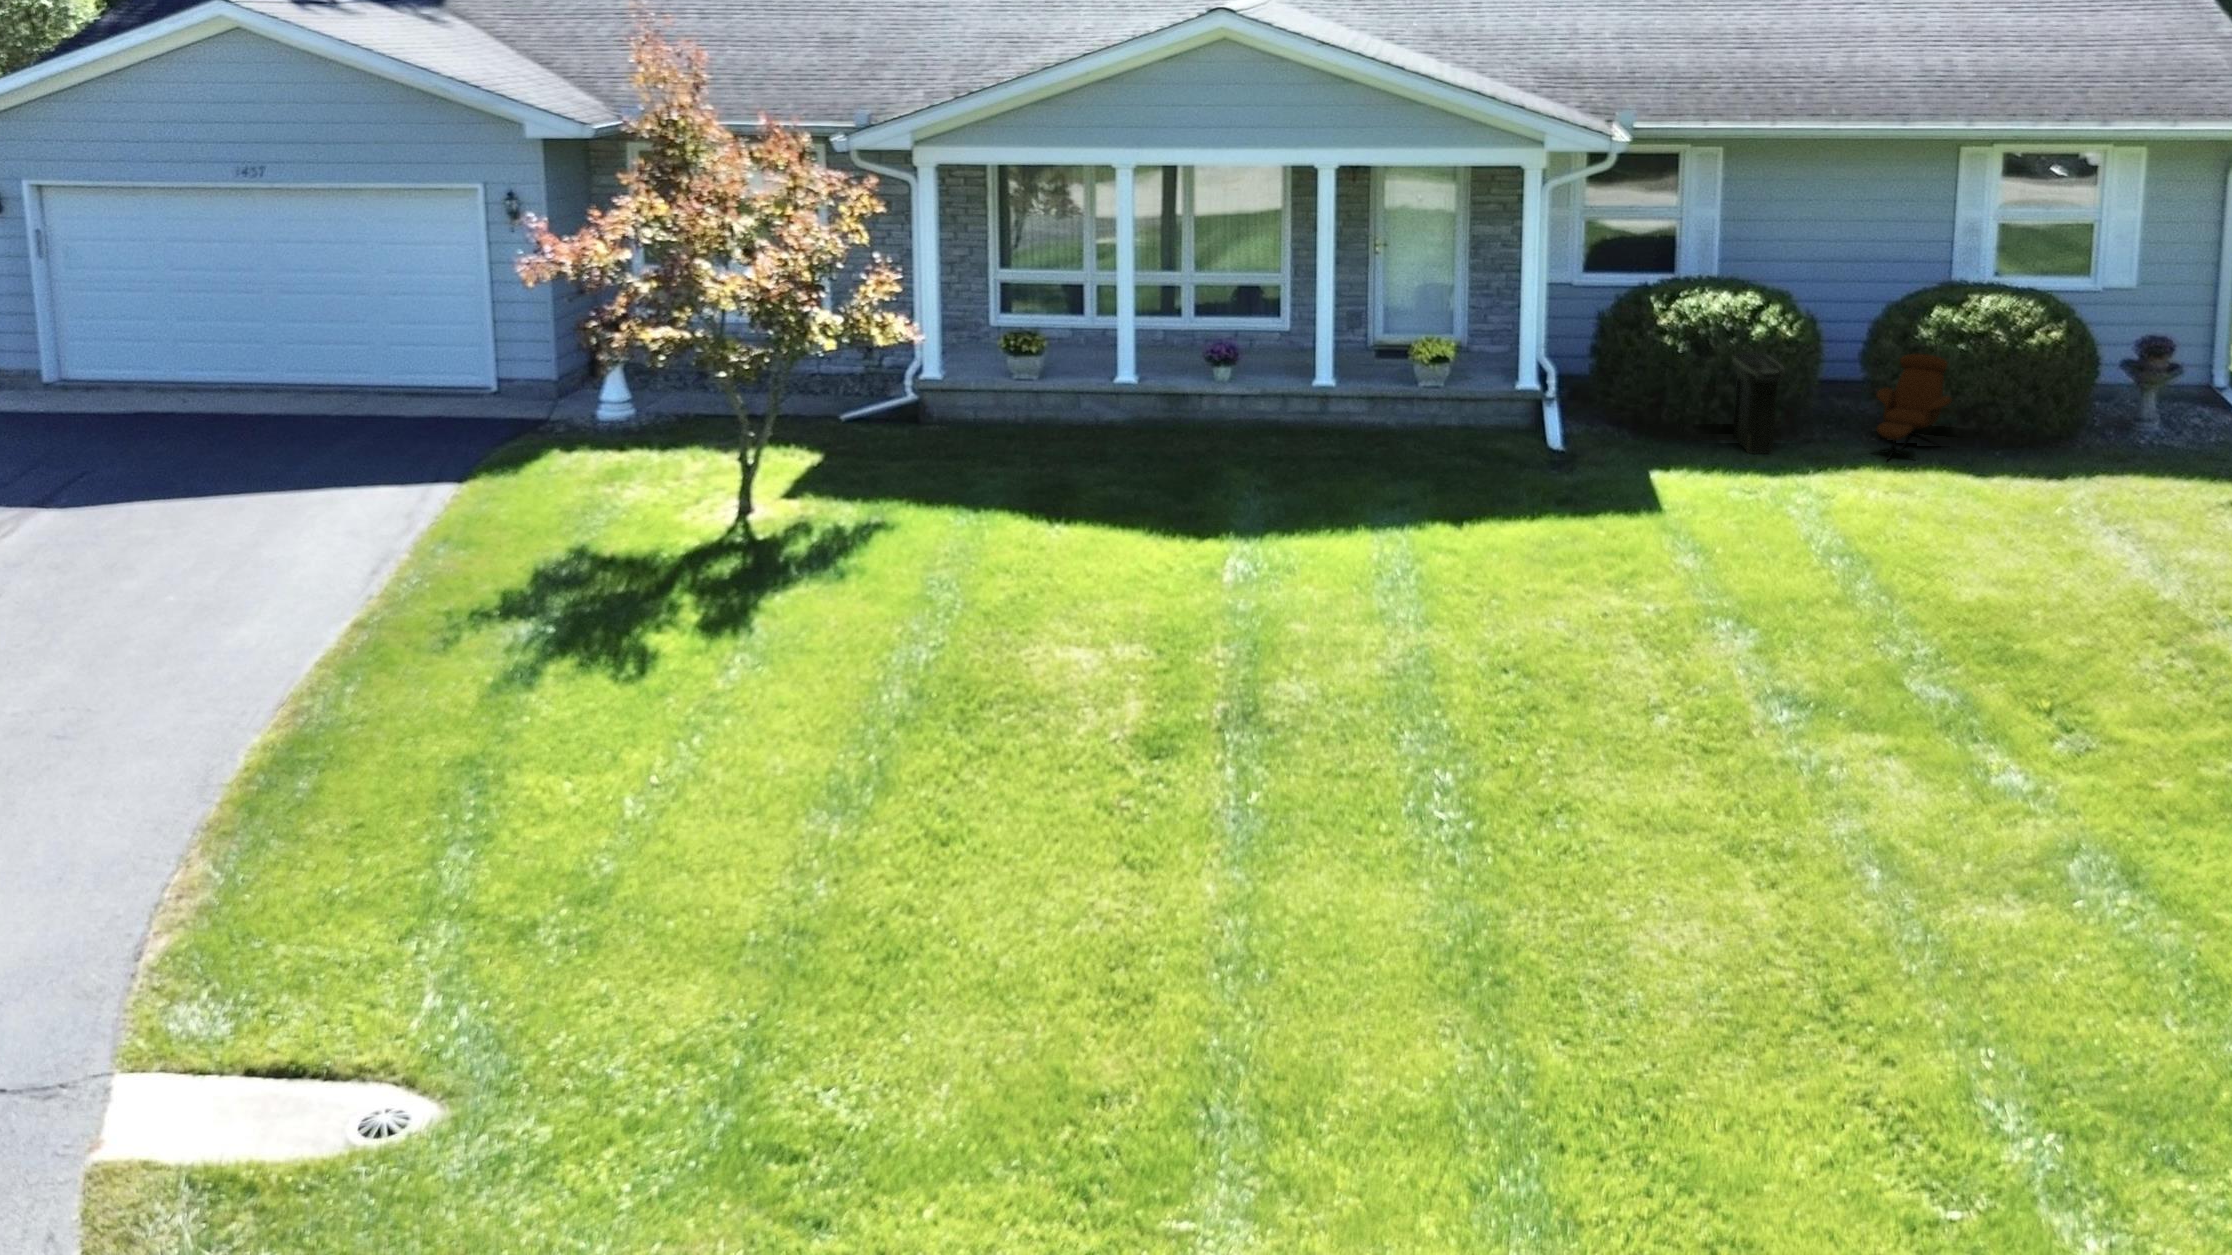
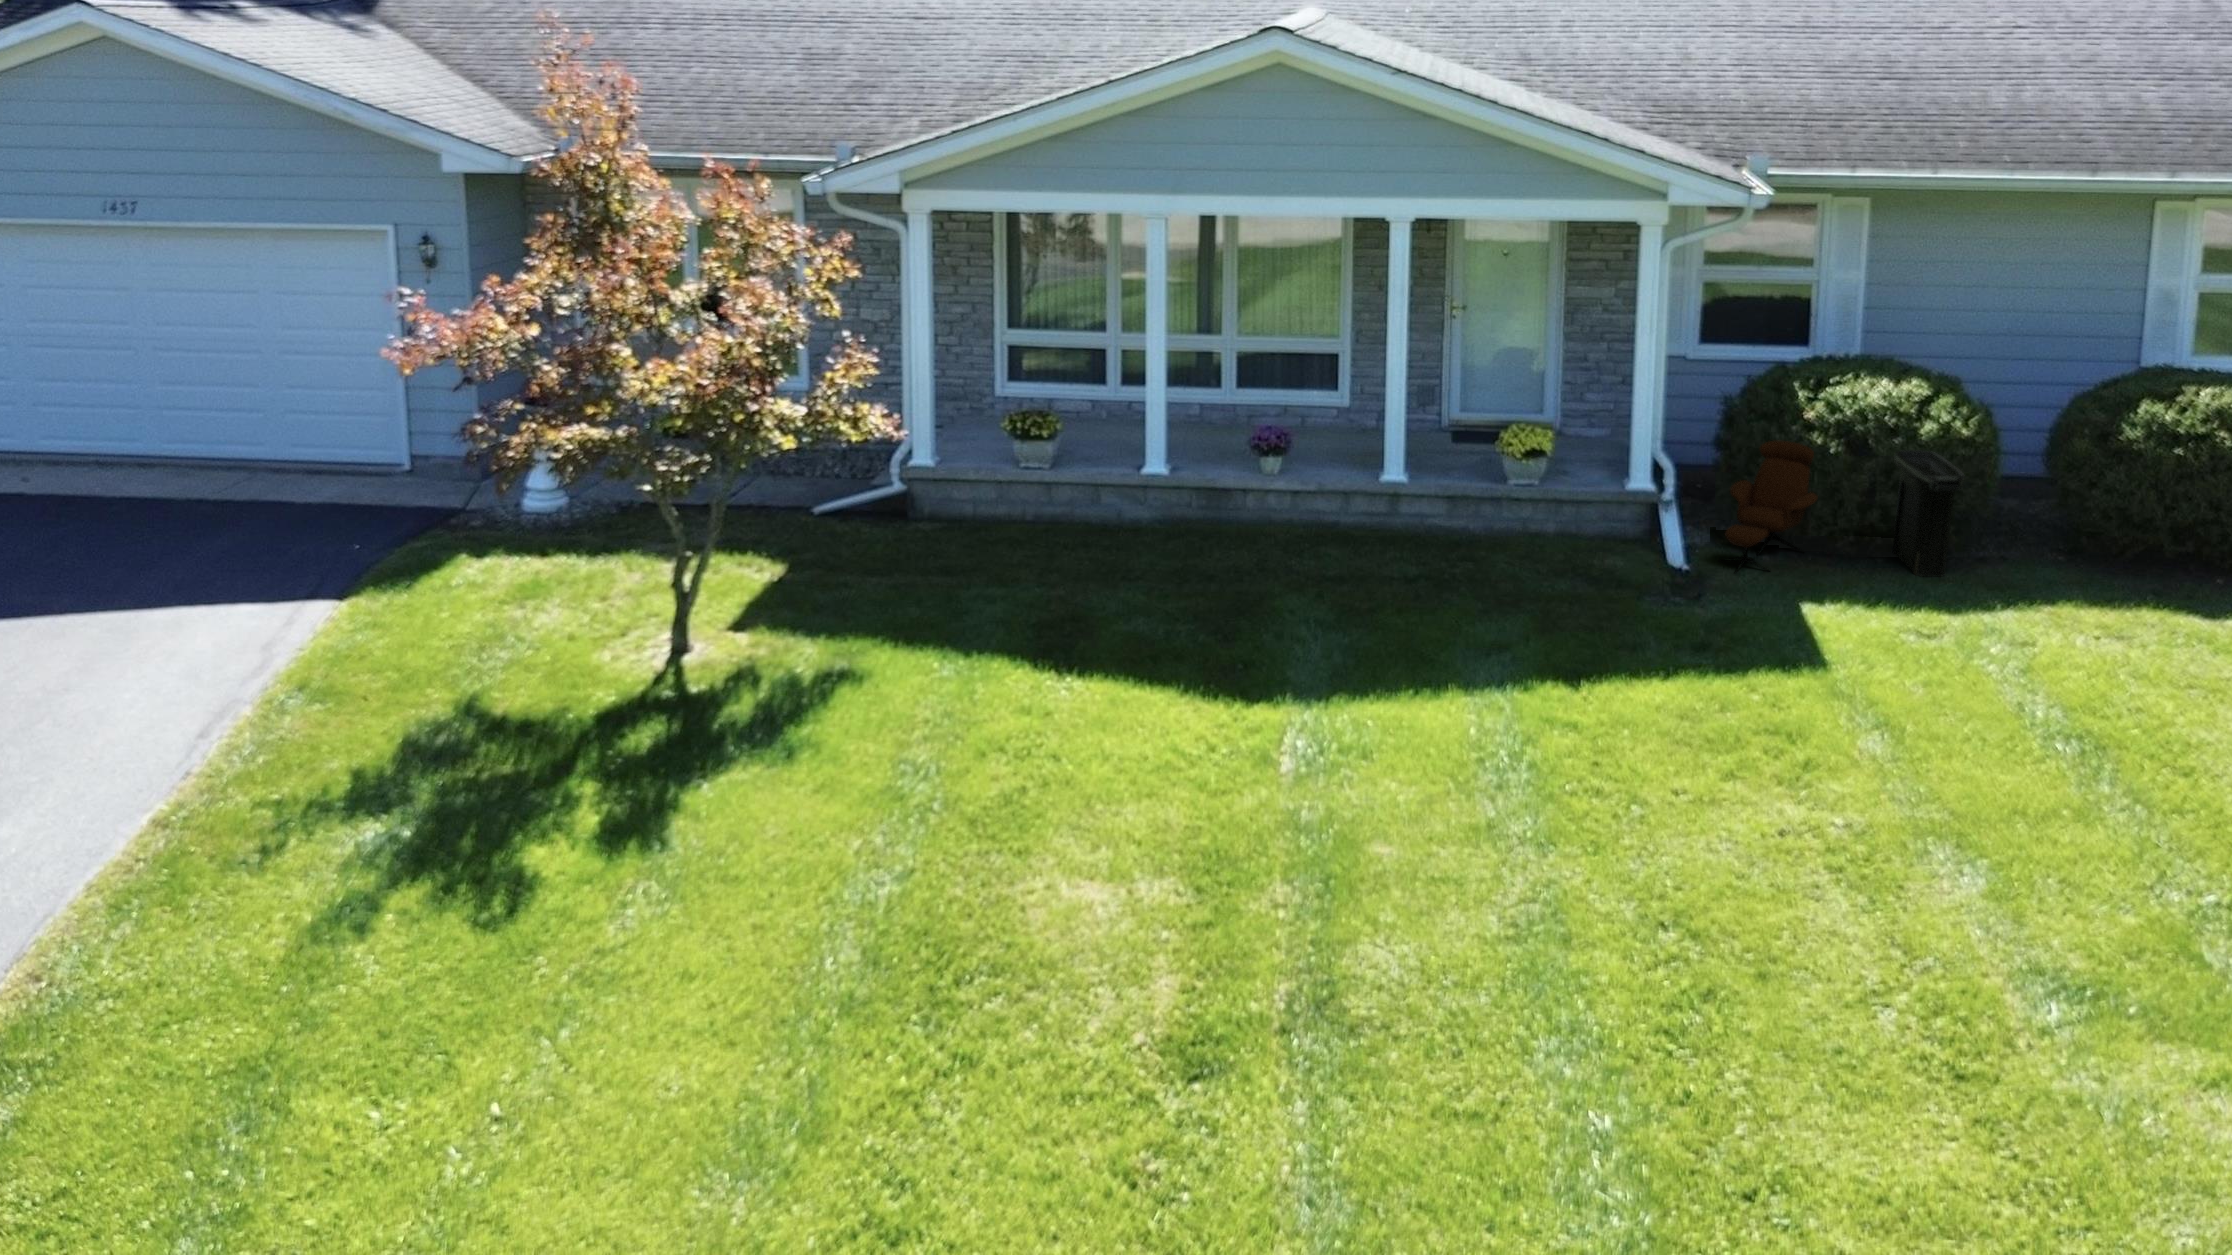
lounge chair: present [1876,354,1952,459] -> present [1725,441,1818,573]

